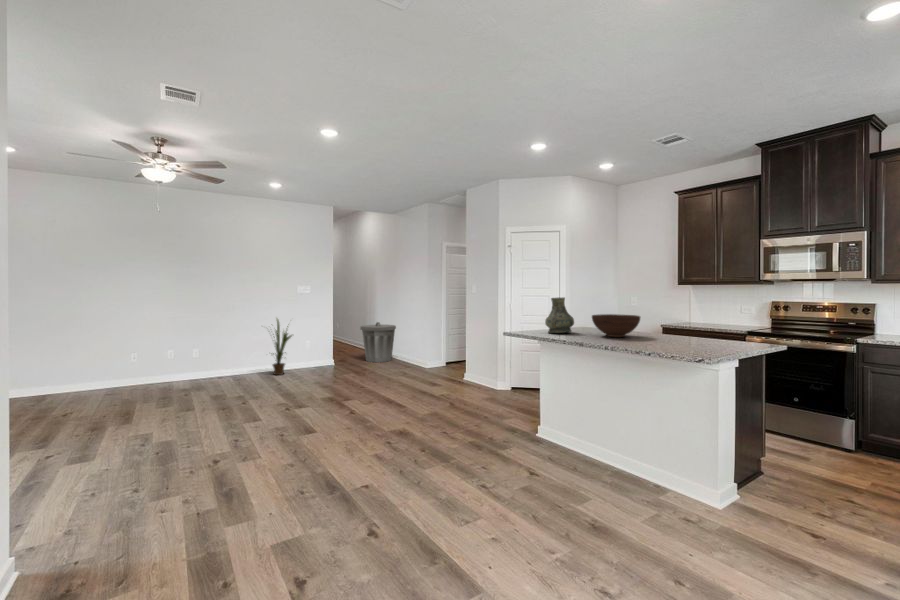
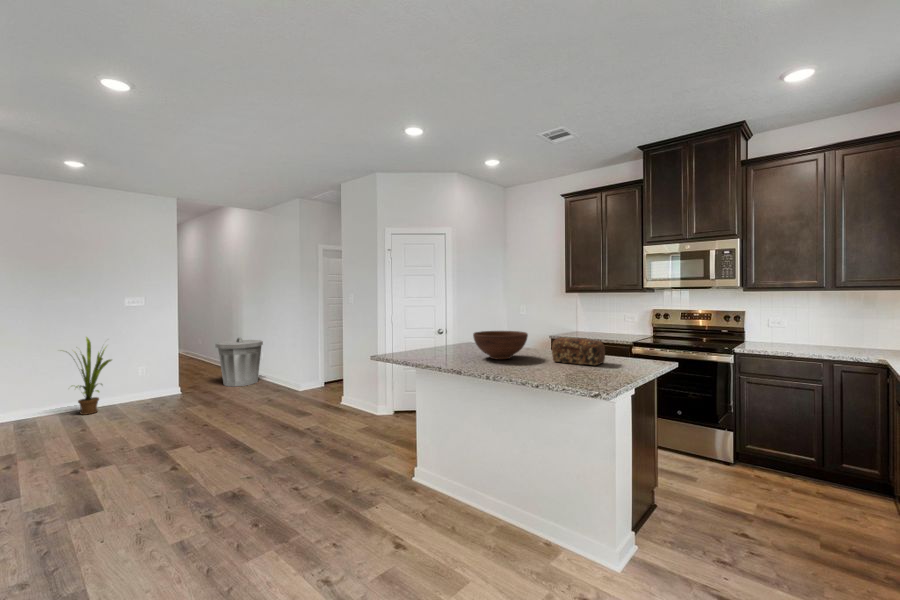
vase: present [545,297,574,333] -> none [420,311,454,356]
bread loaf: none [663,320,713,343] -> present [552,337,605,365]

